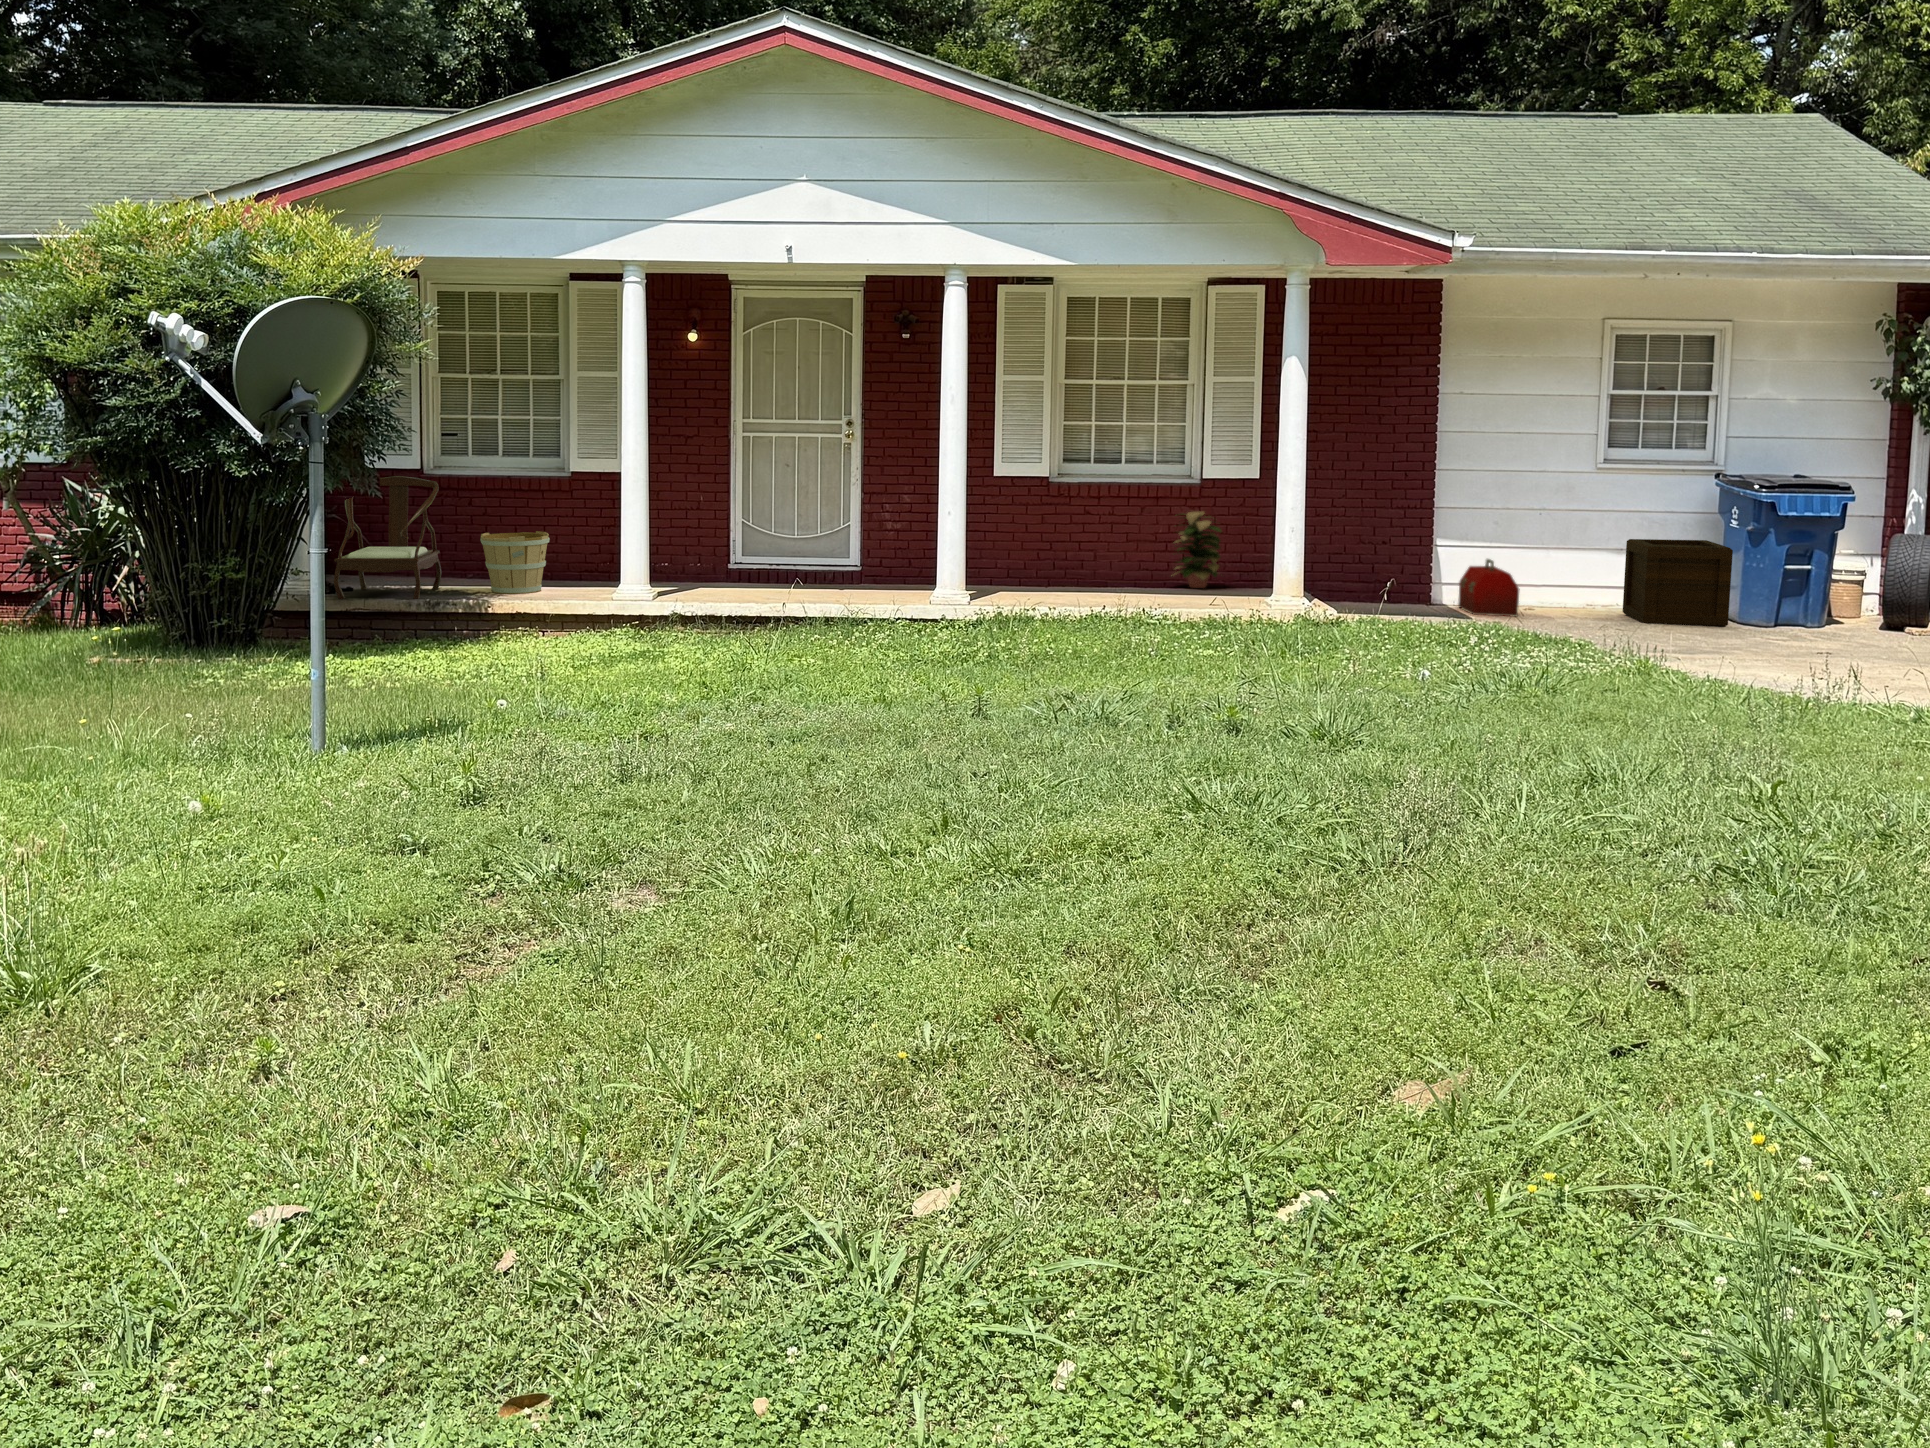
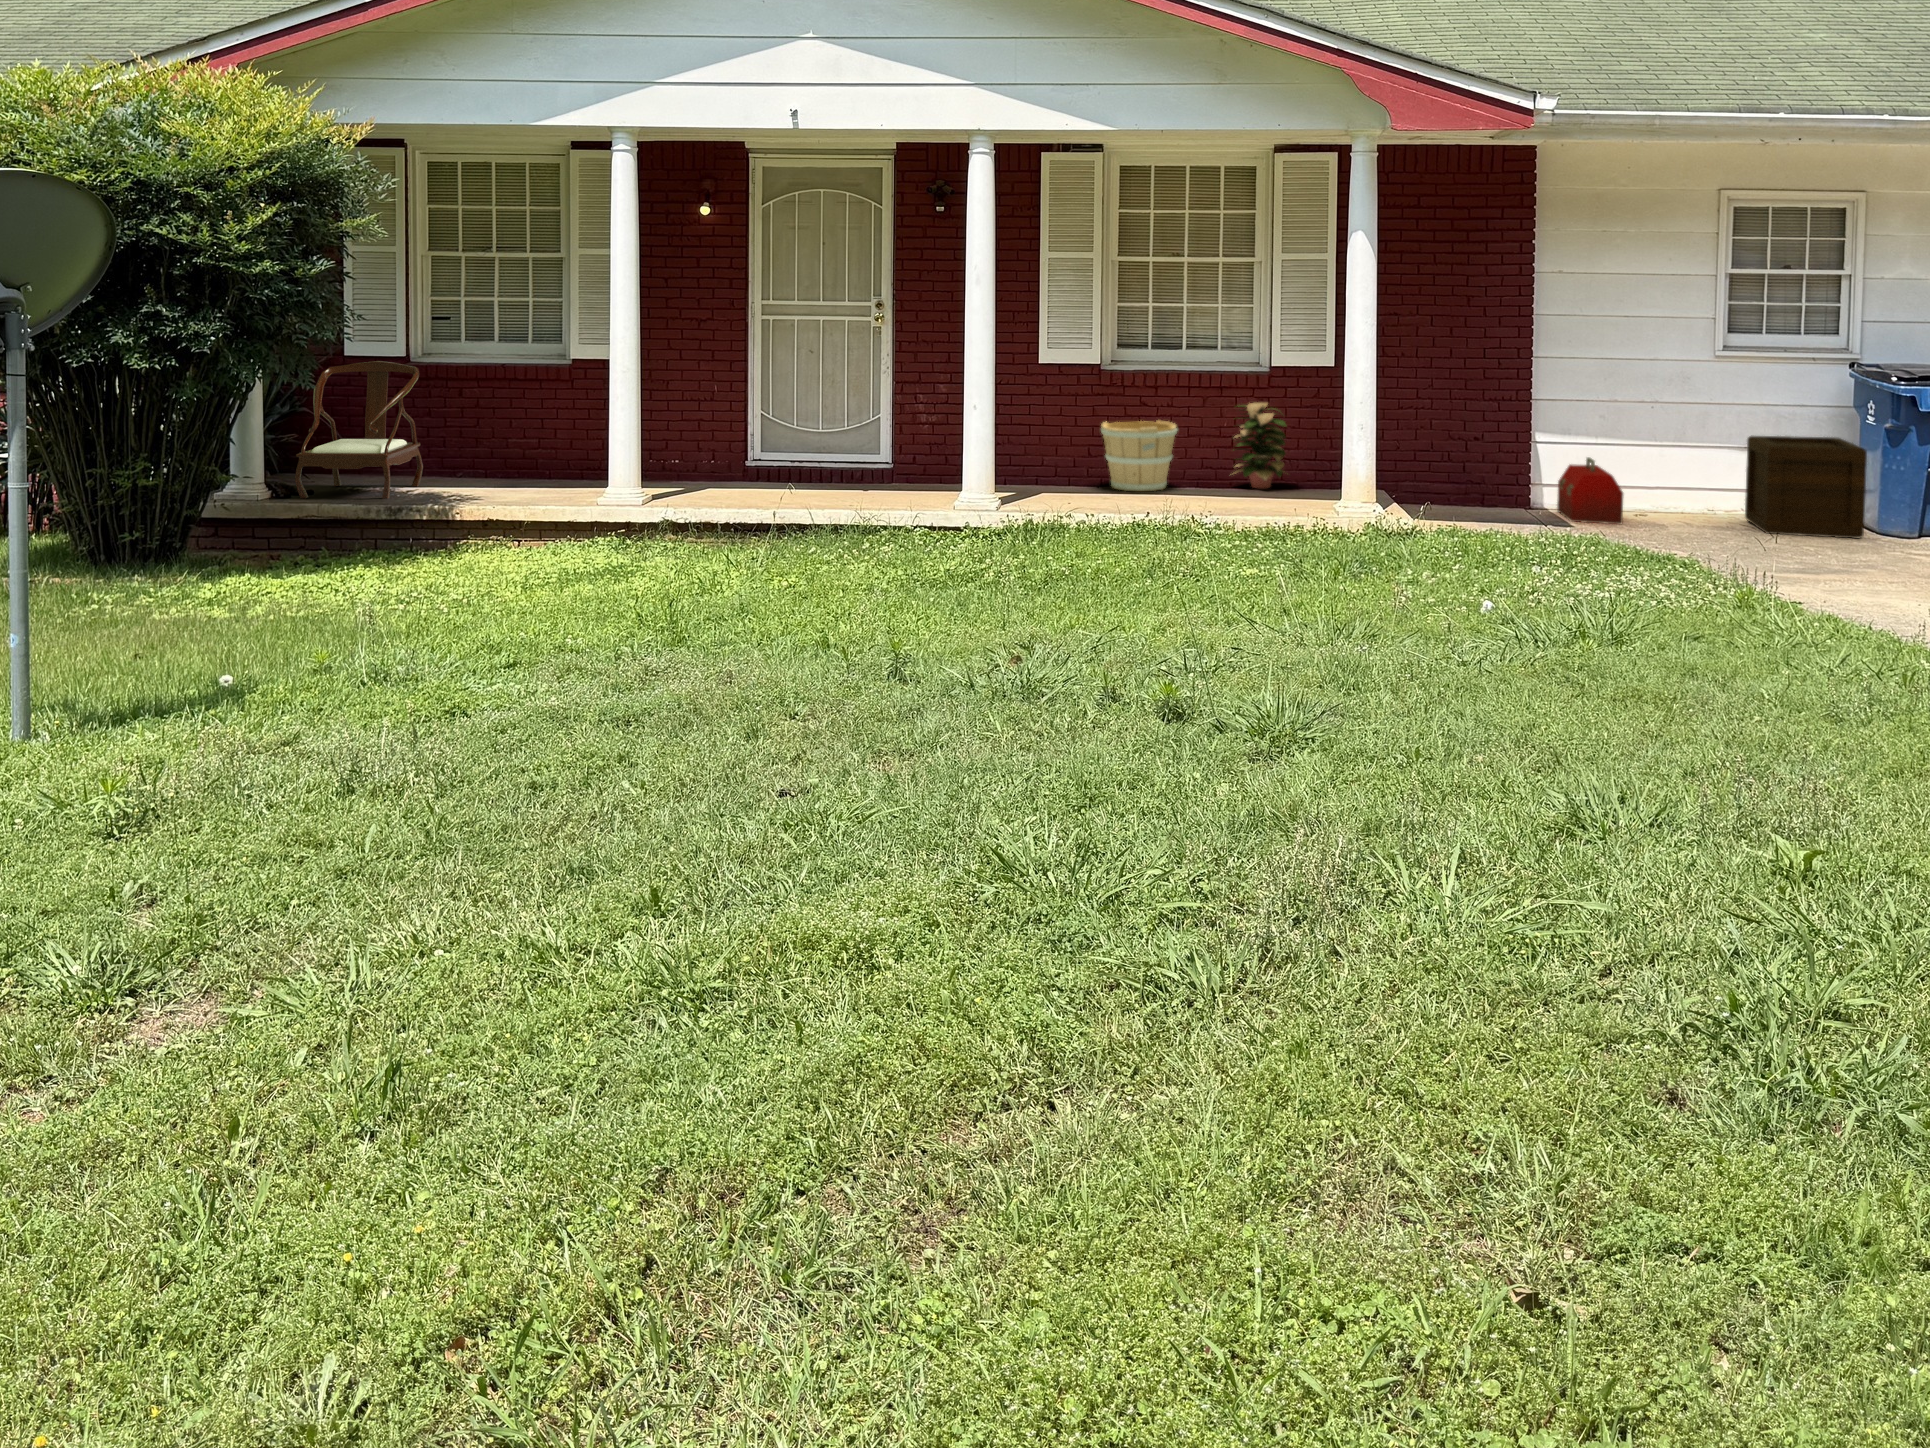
wooden bucket: present [480,531,550,594] -> present [1101,420,1177,491]

